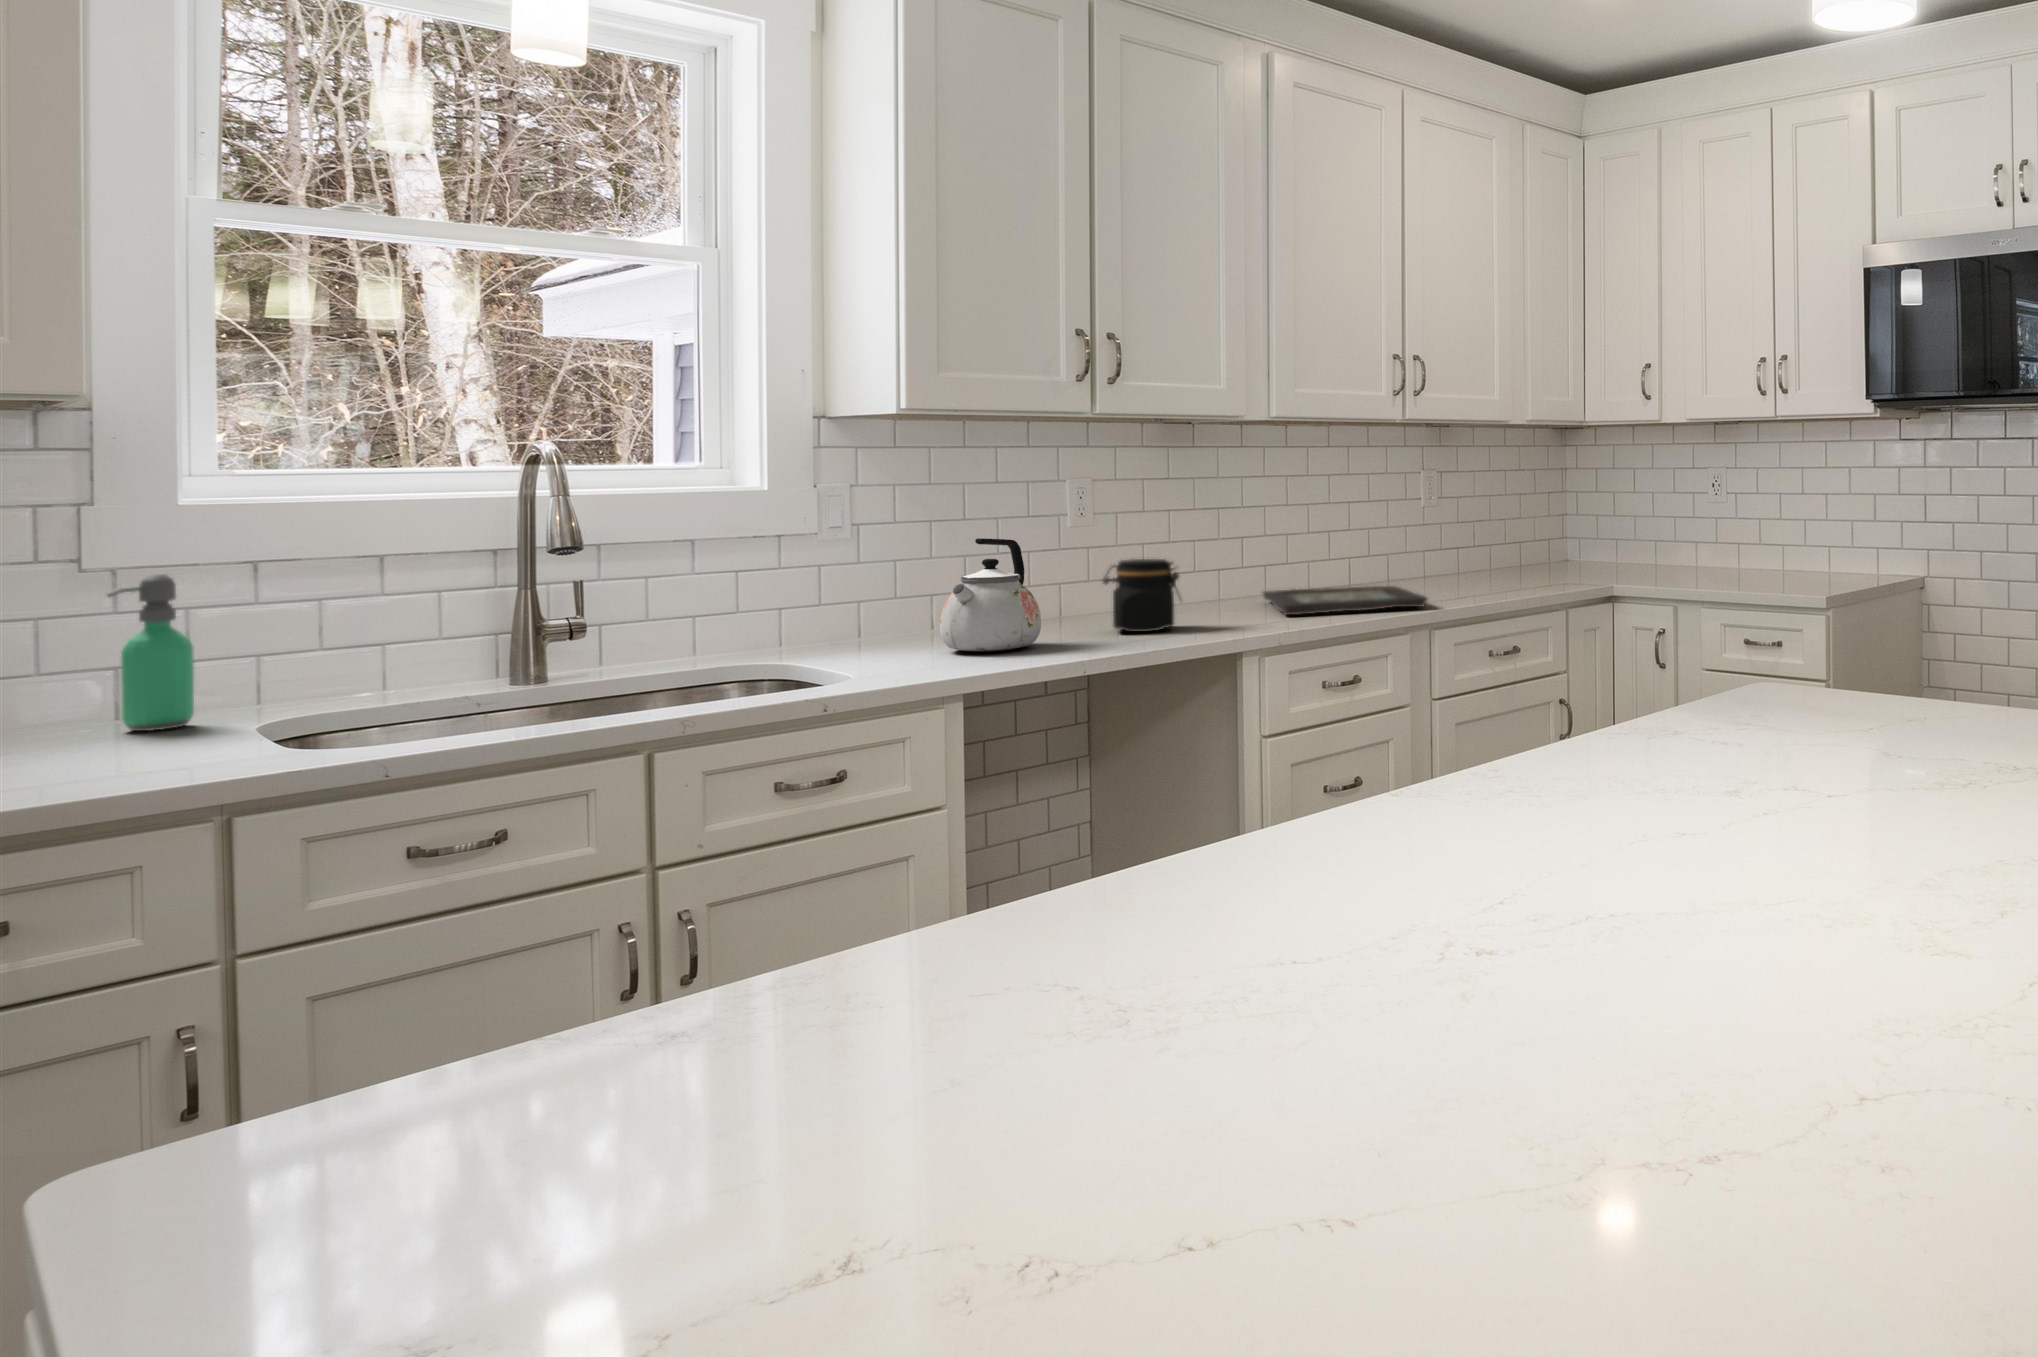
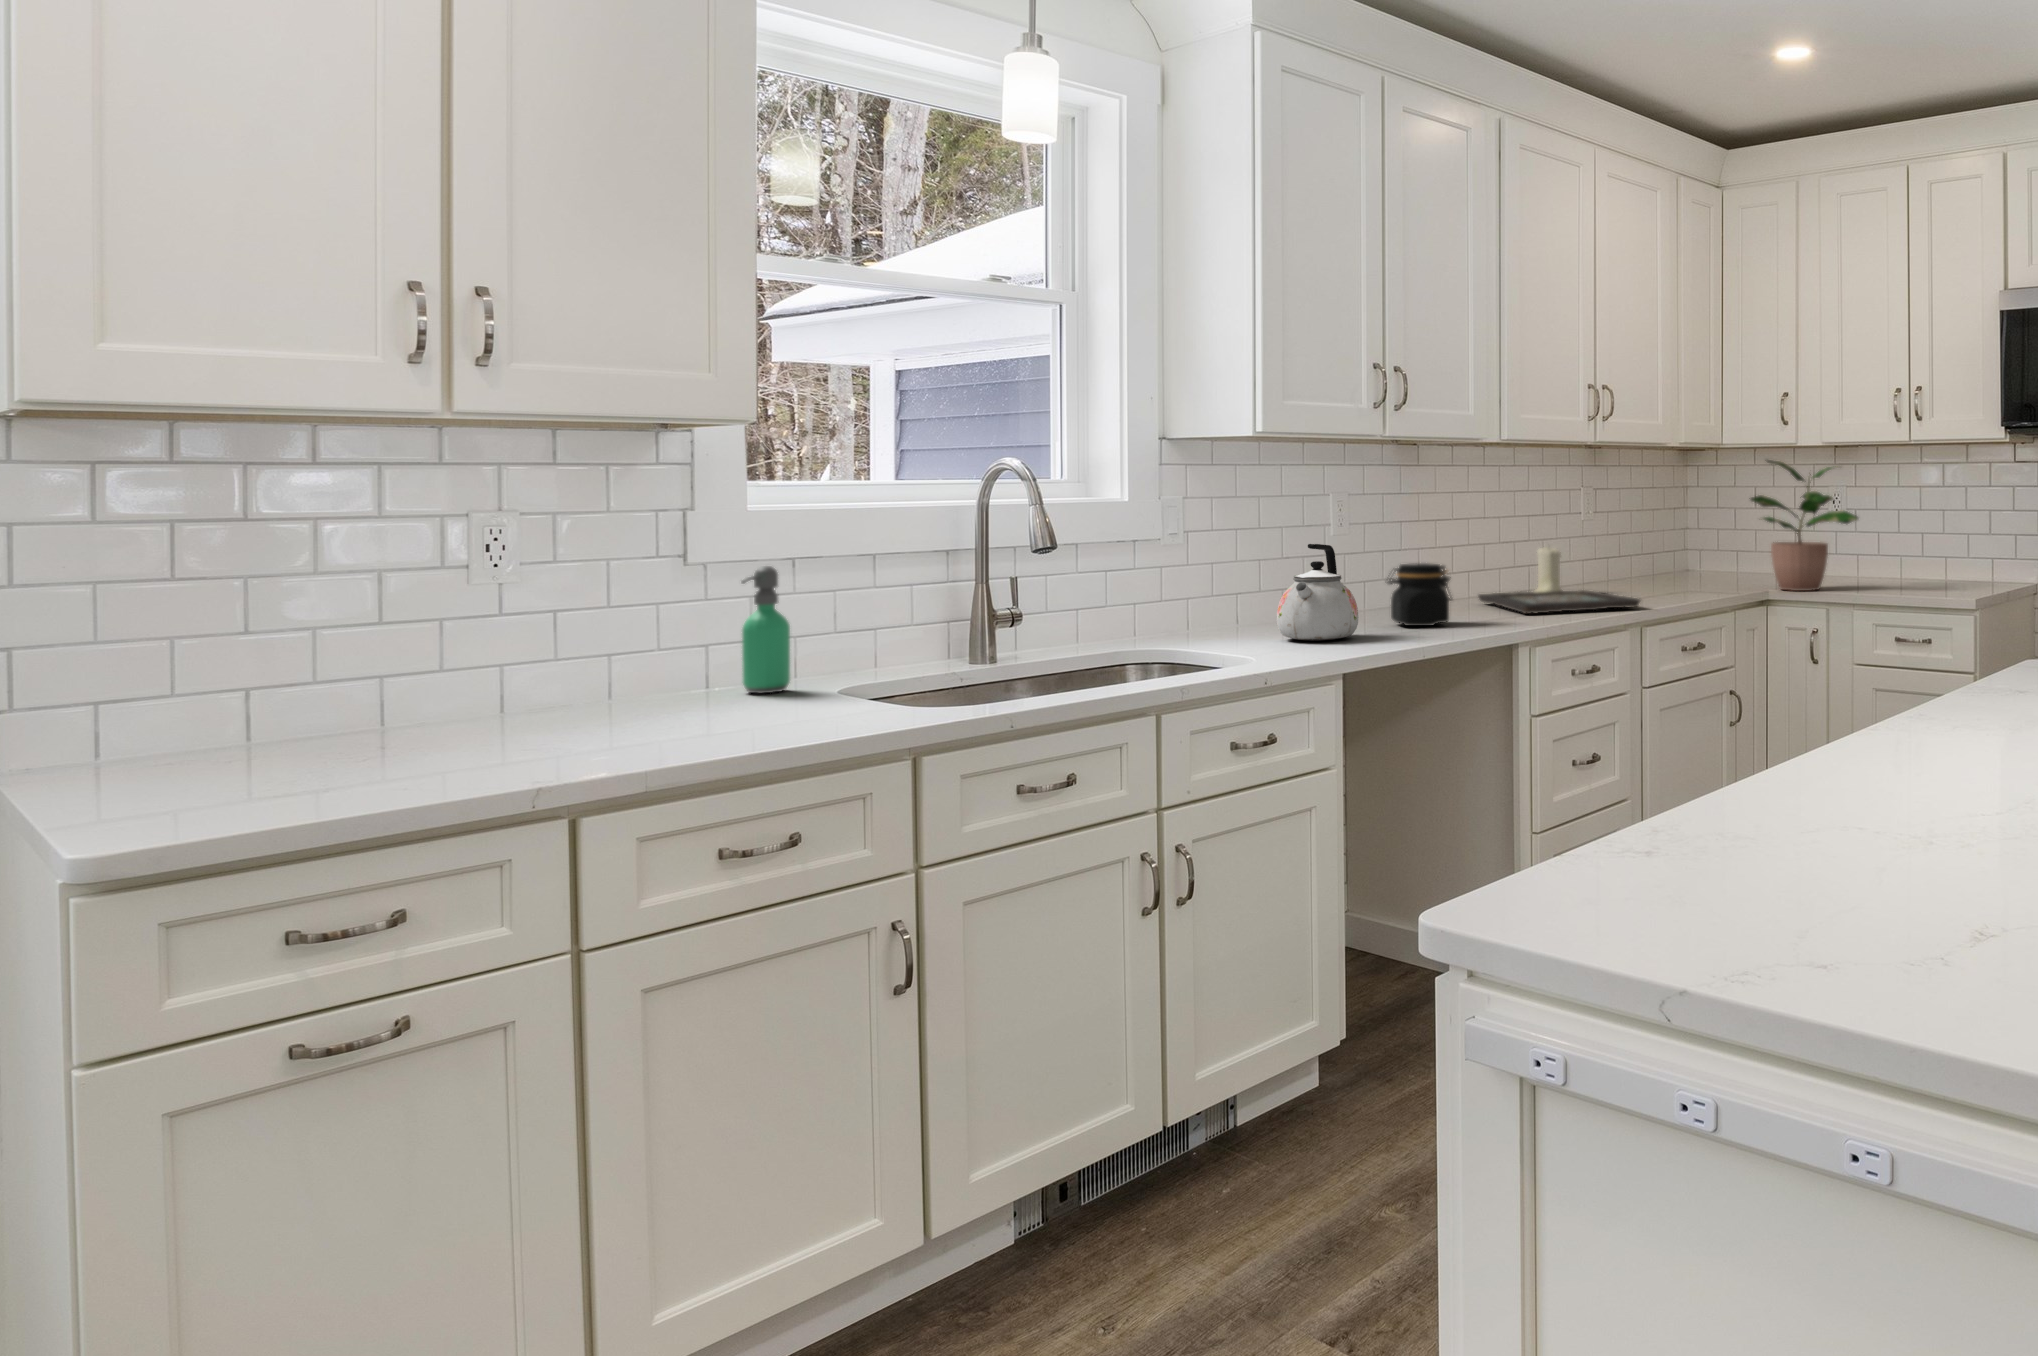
potted plant: none [1595,437,1706,585] -> present [1751,460,1858,591]
candle: none [1346,534,1379,590] -> present [1534,547,1562,592]

